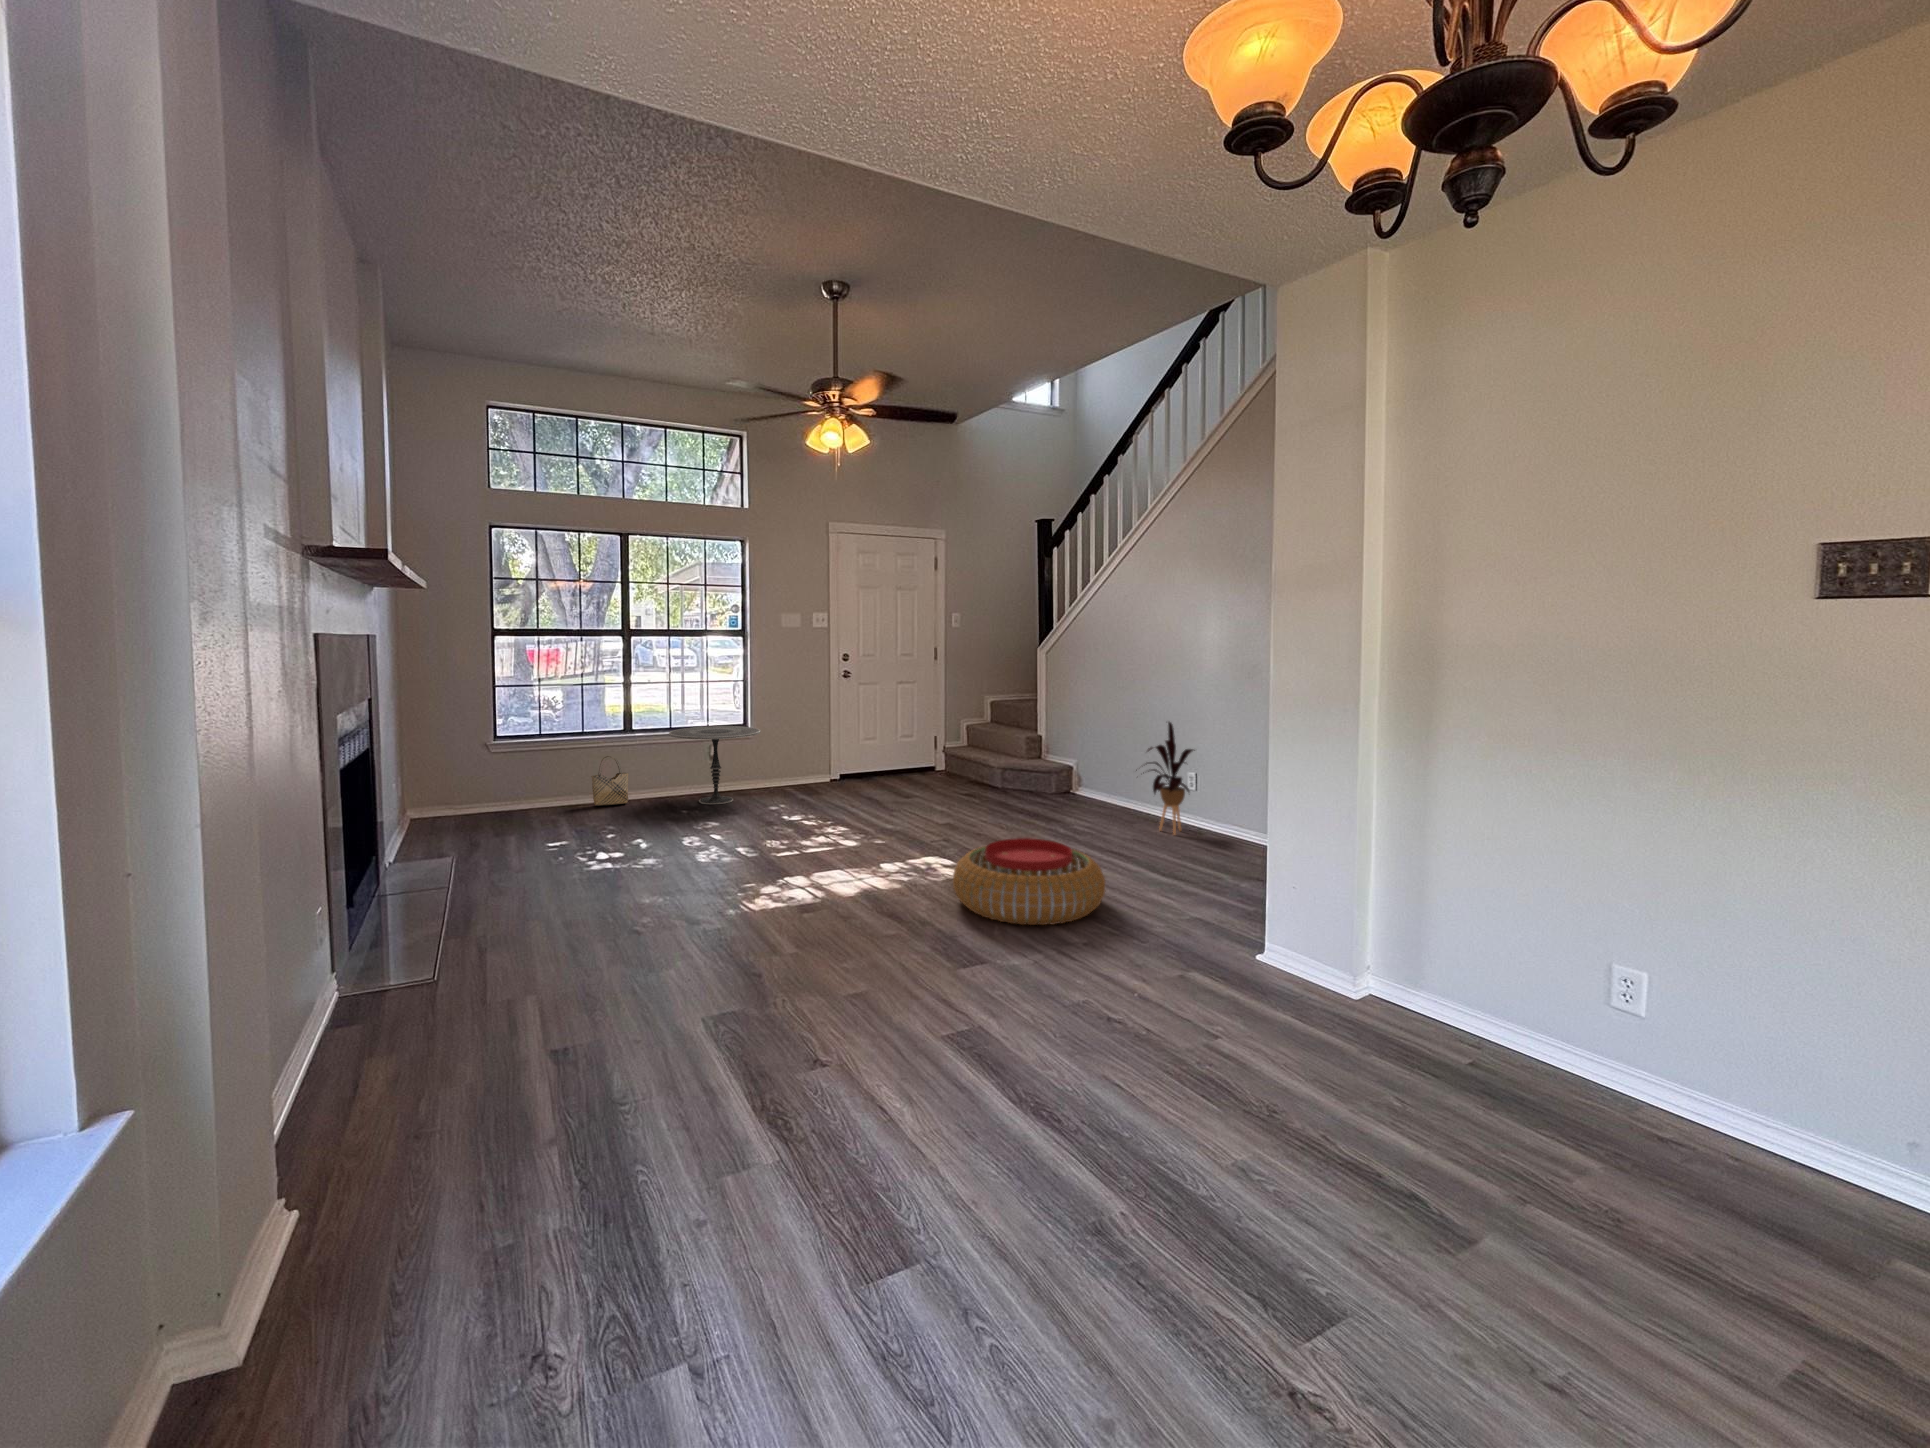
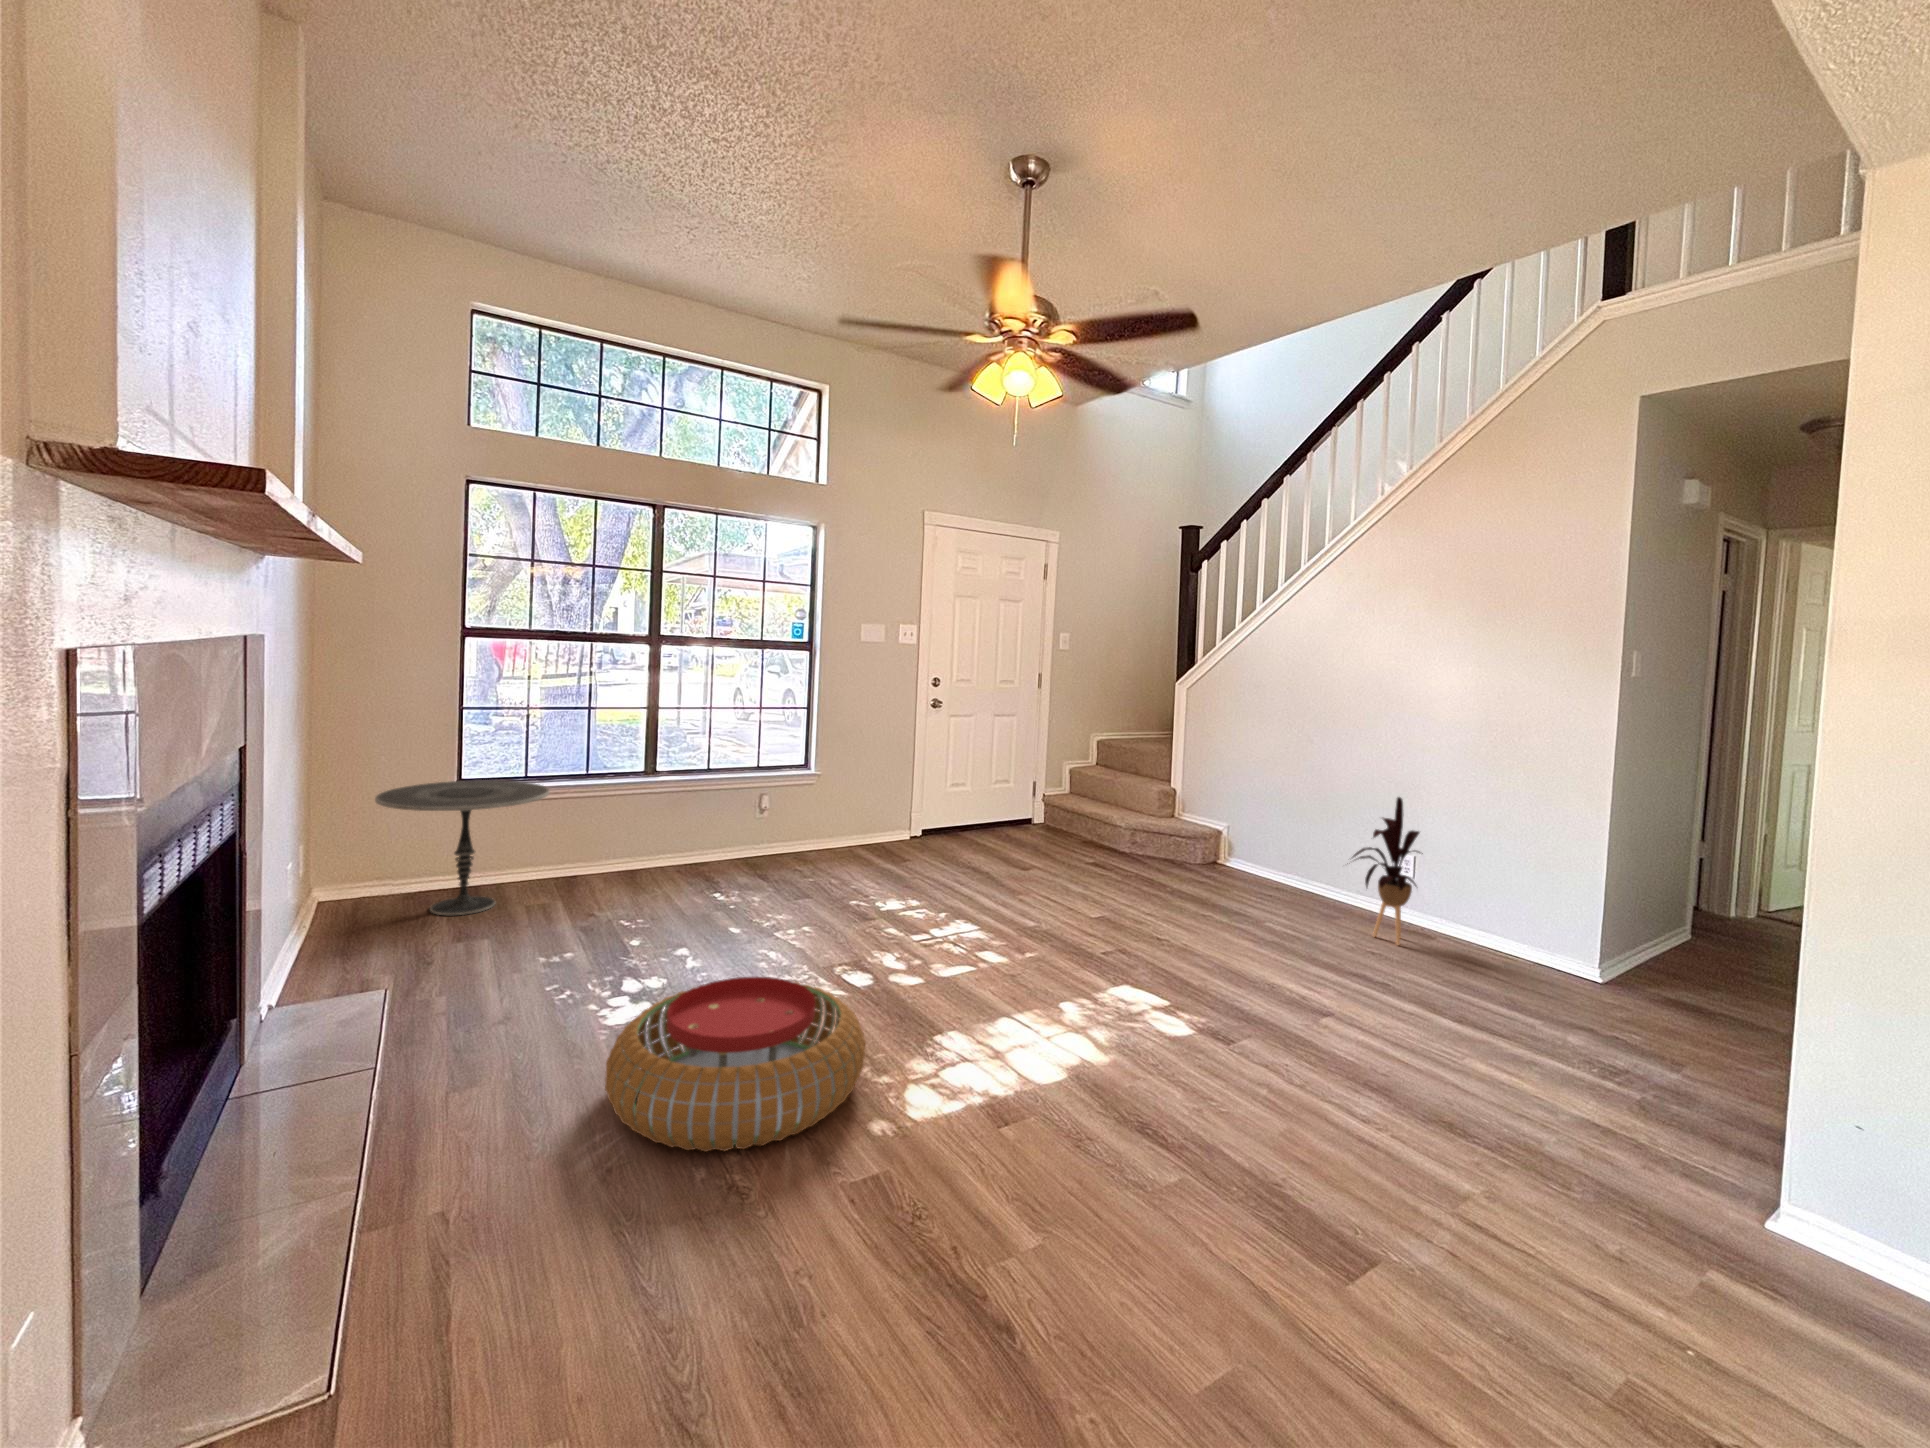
side table: present [669,726,760,804] -> present [375,780,549,915]
woven basket: present [591,756,628,806] -> none [596,808,649,878]
pouf: present [953,838,1105,925] -> present [605,977,865,1152]

